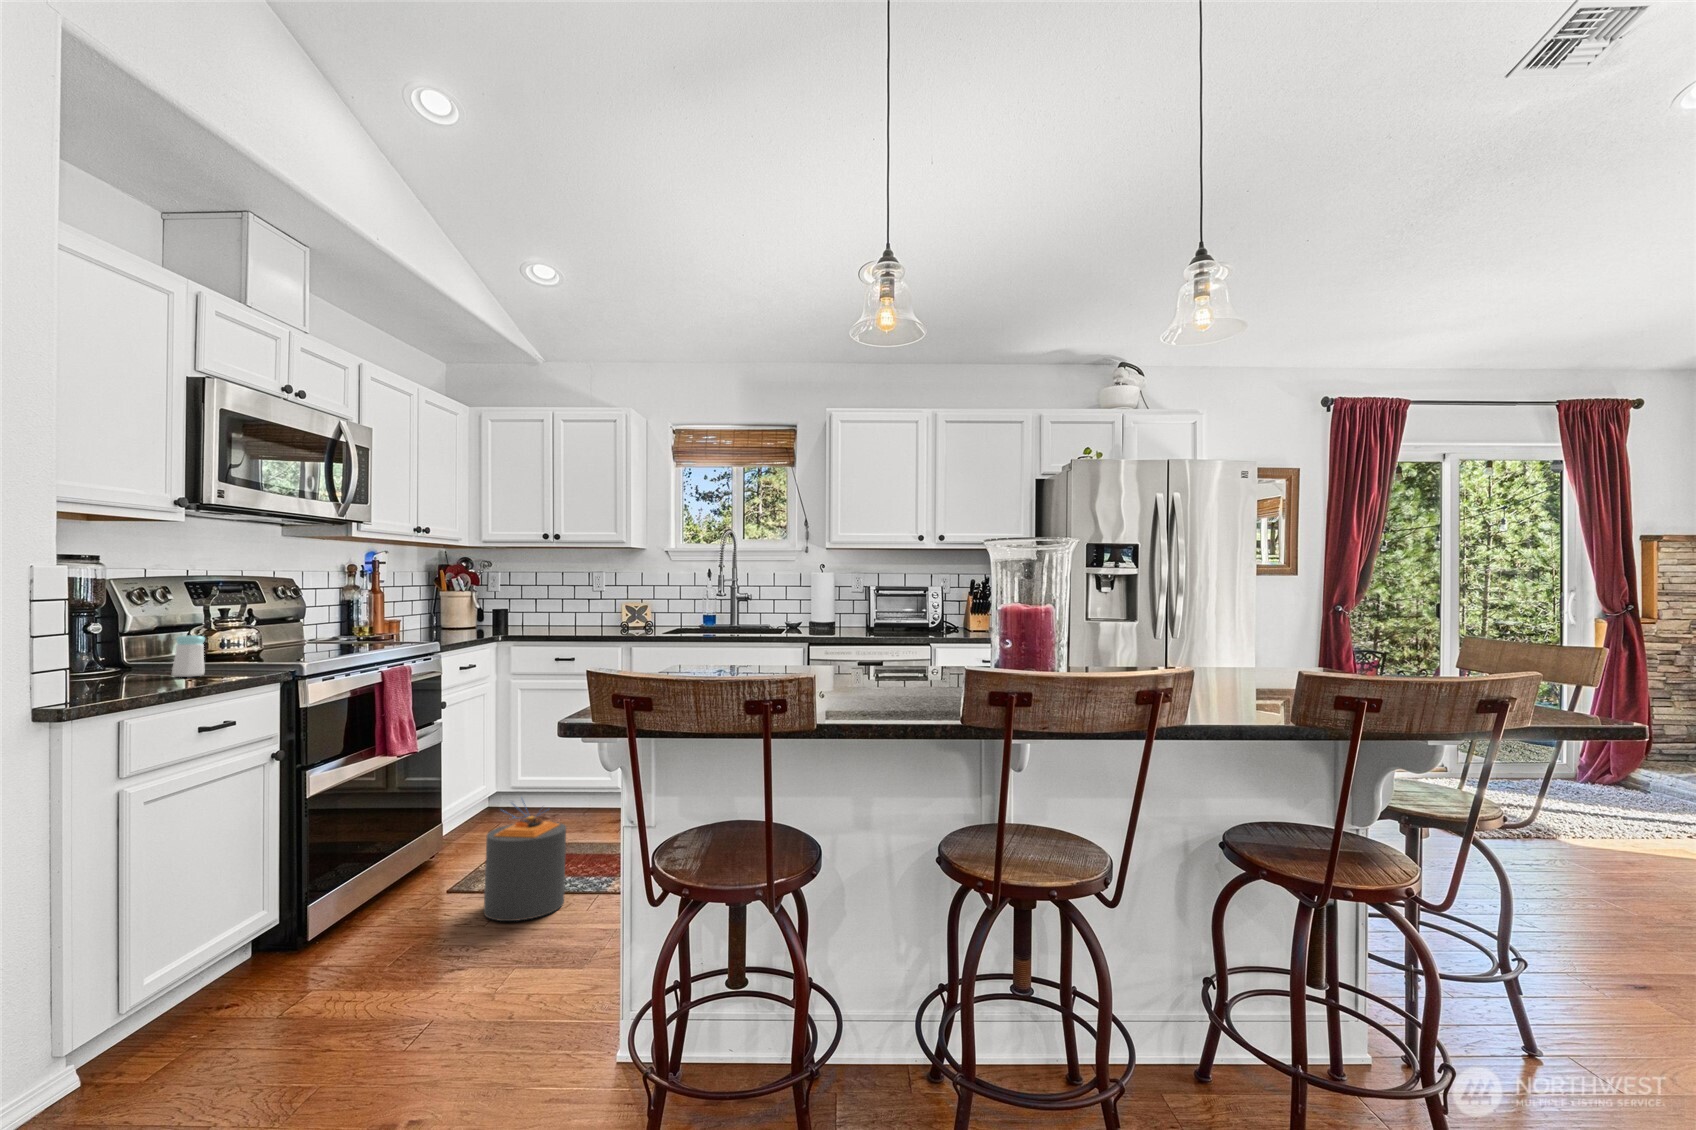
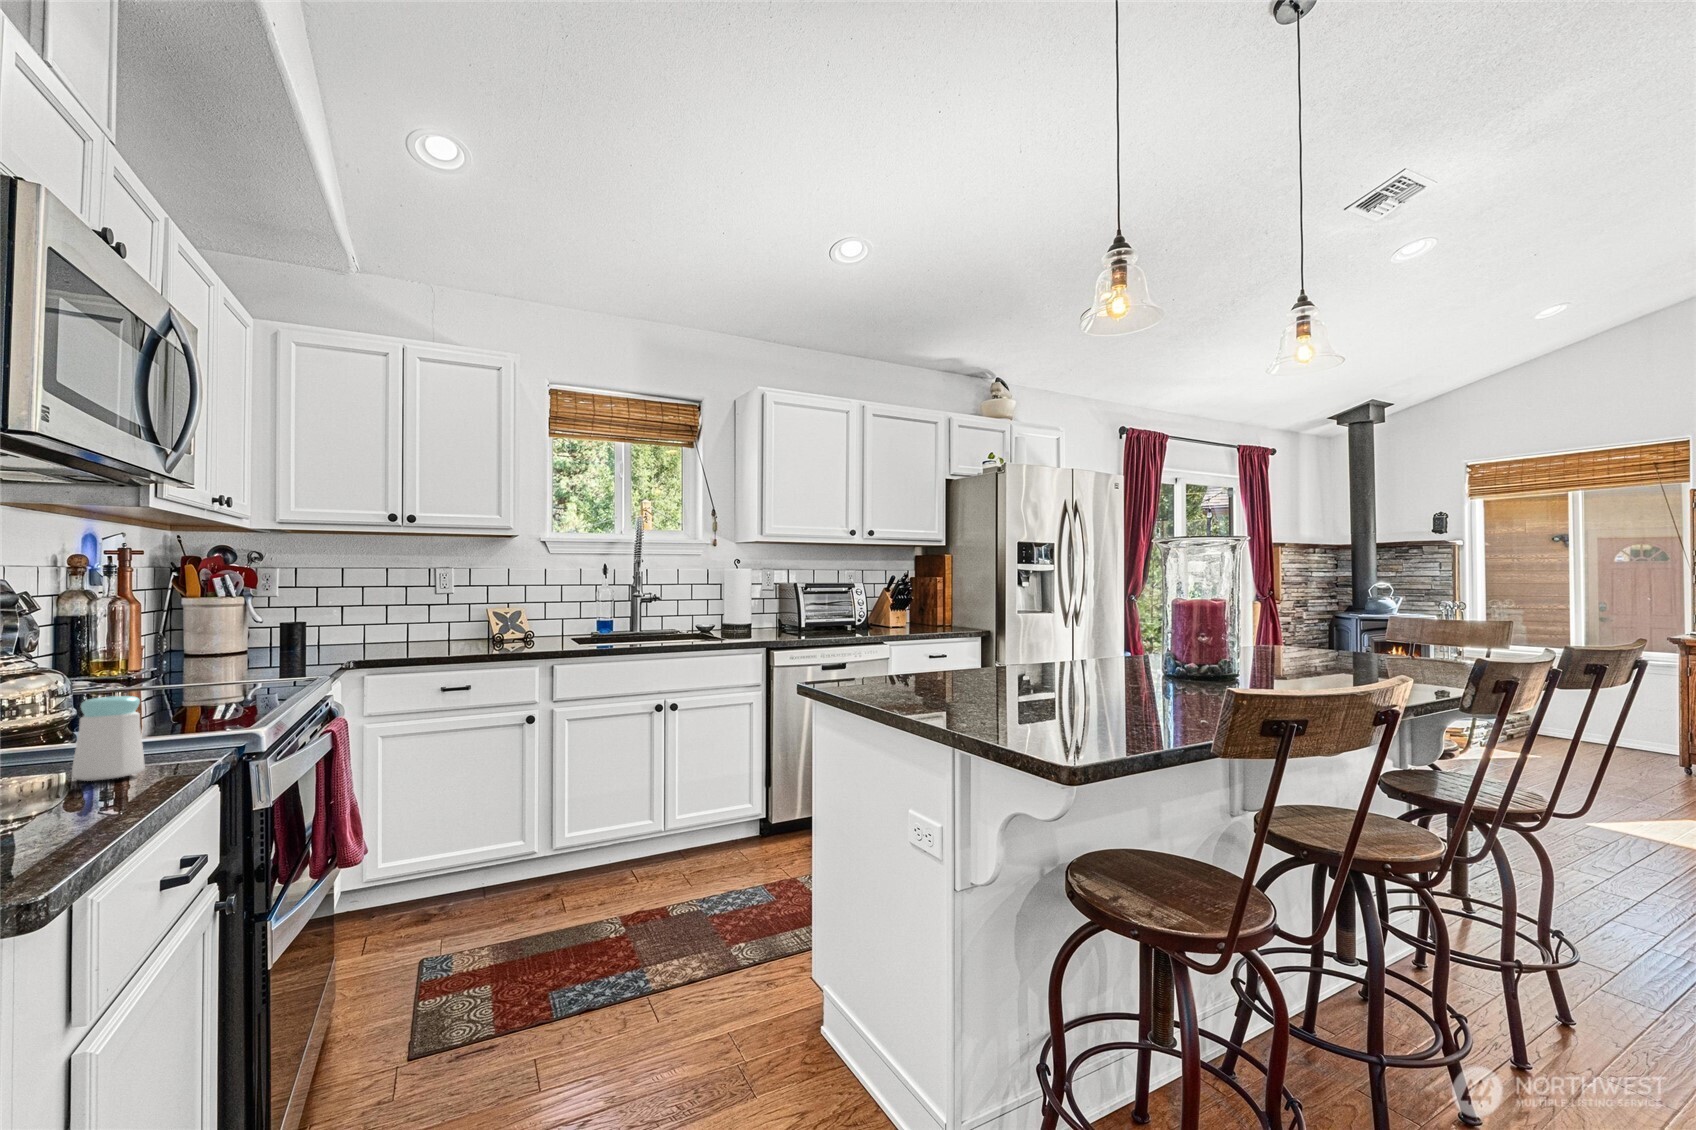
trash can: present [484,803,566,921] -> none [501,881,618,1070]

